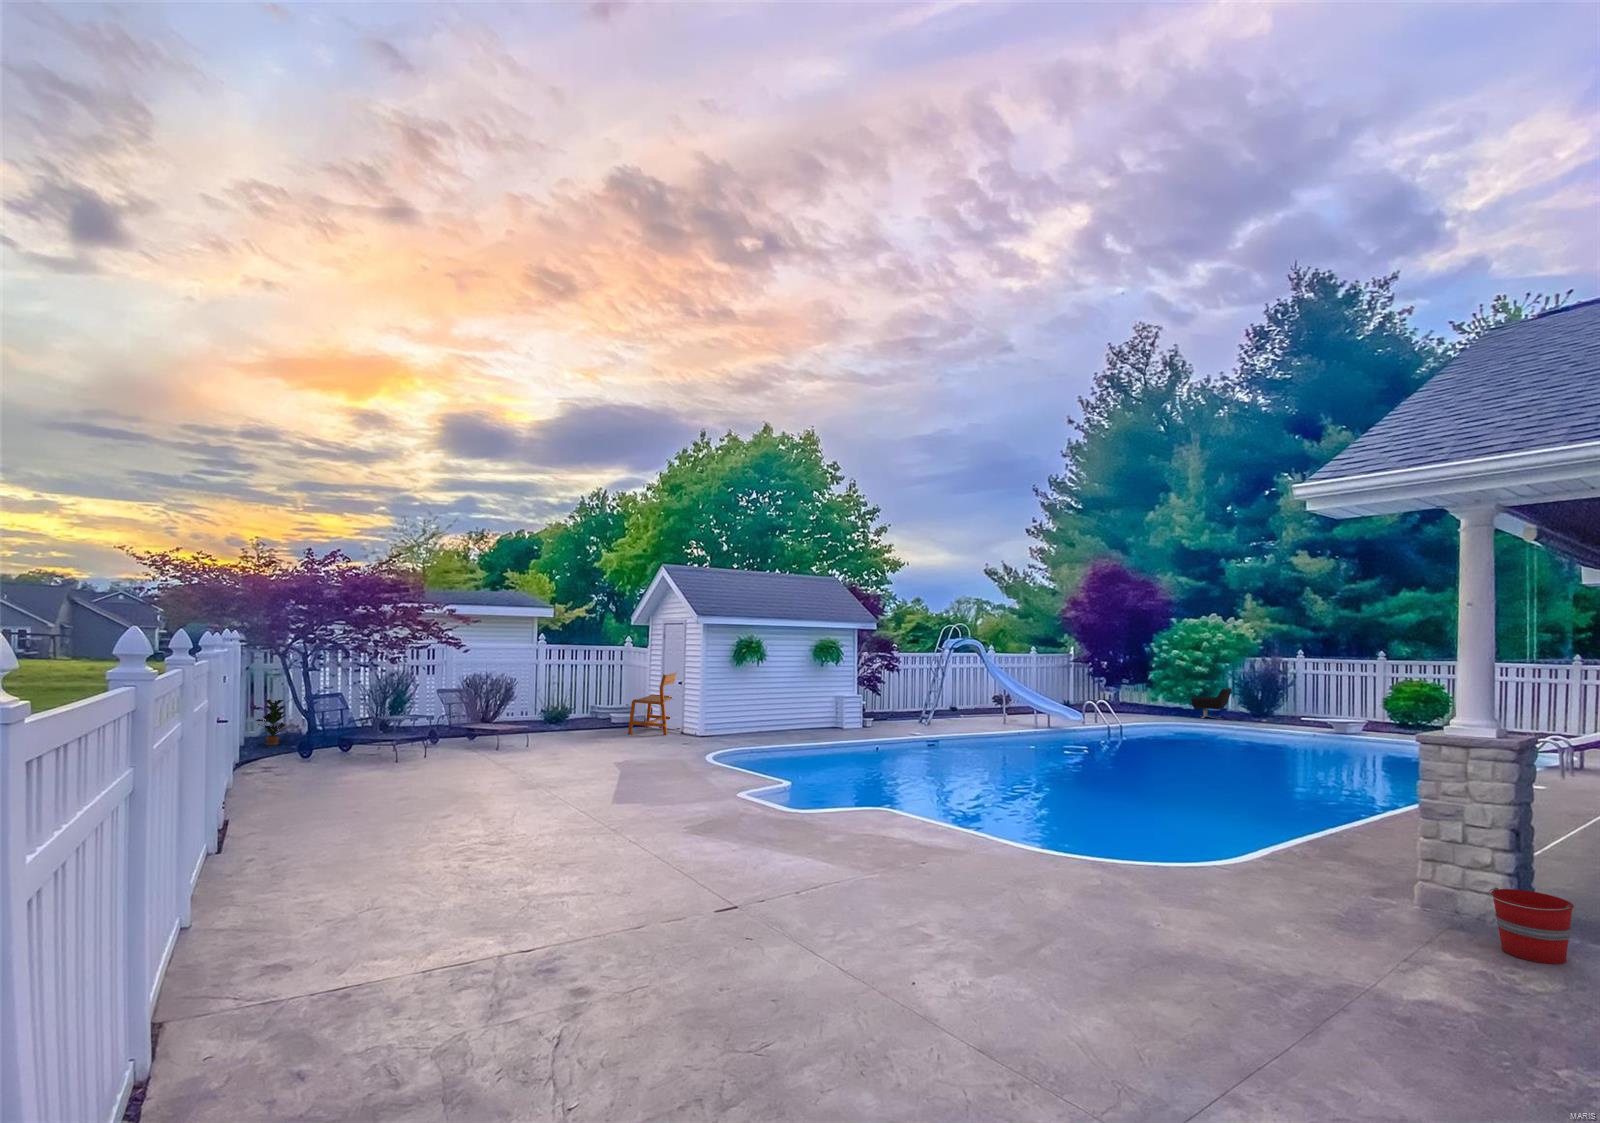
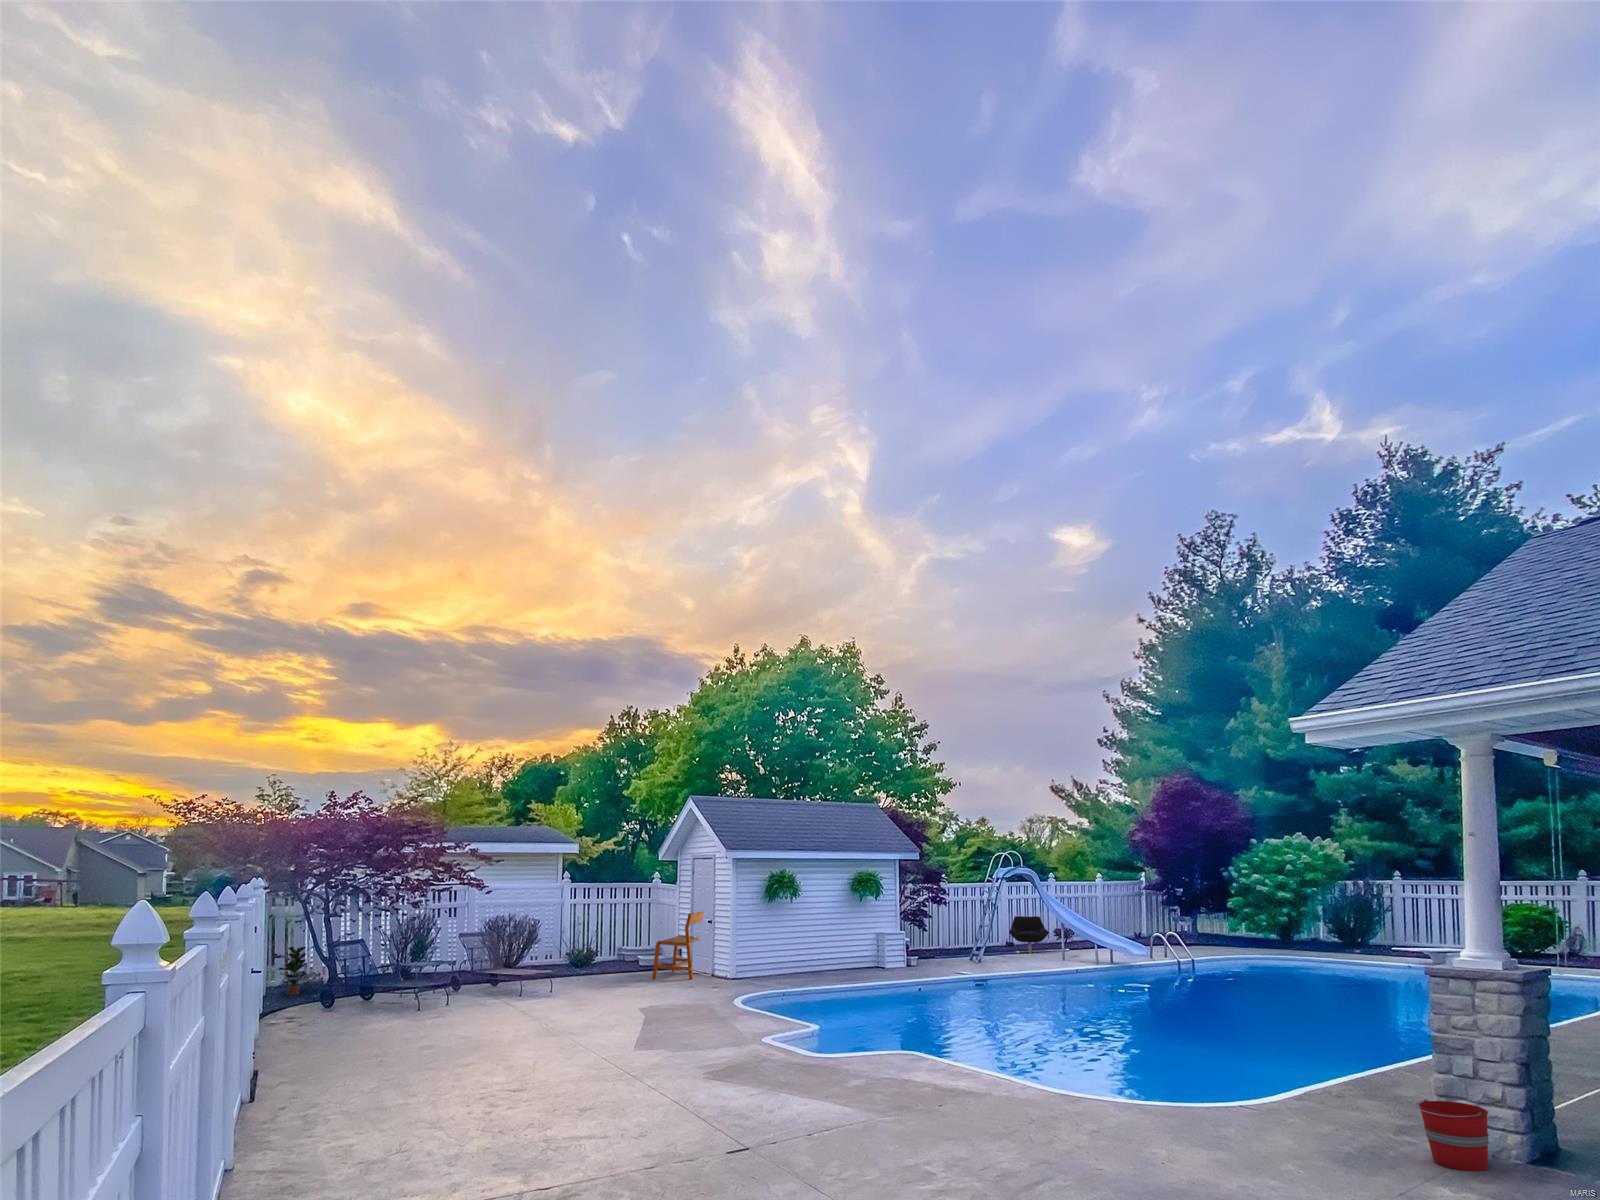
lounge chair: present [1191,688,1232,718] -> present [1009,916,1049,954]

